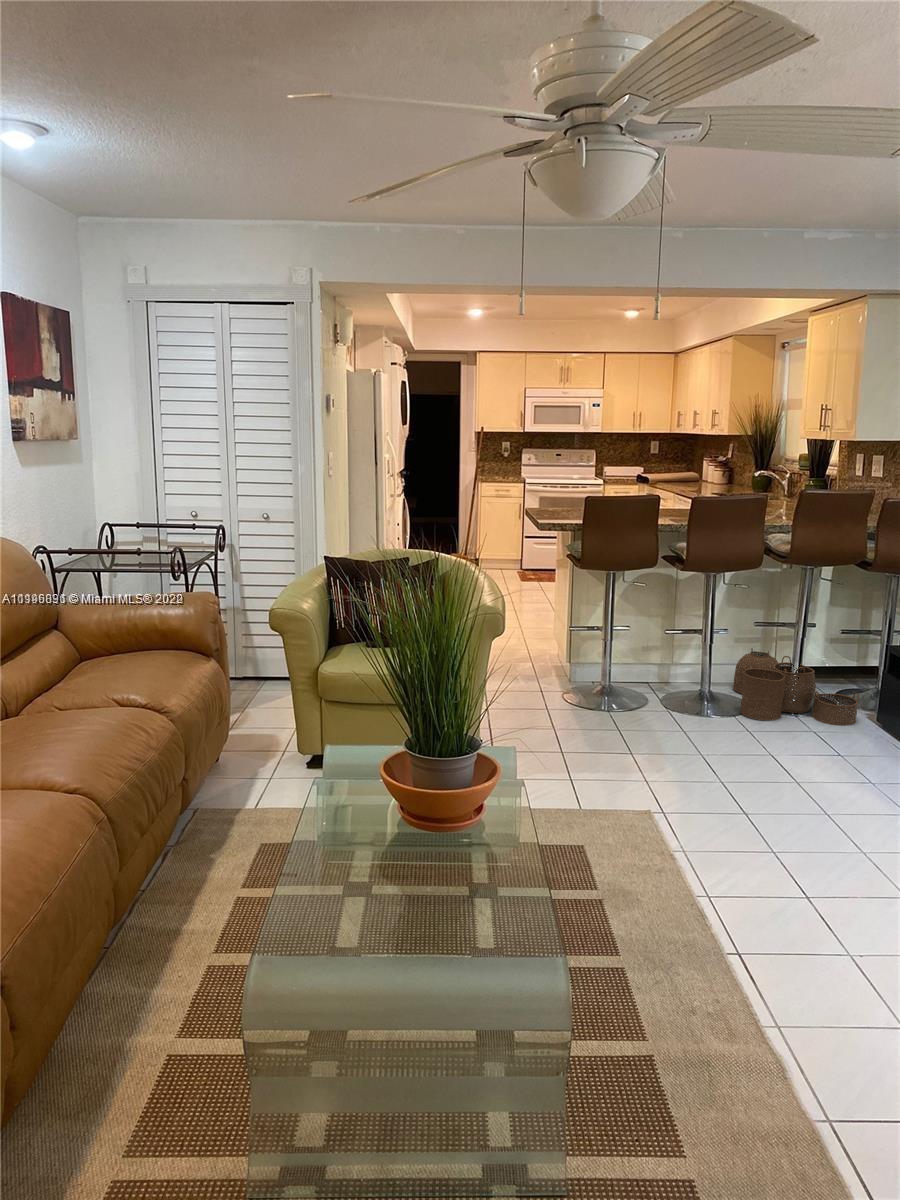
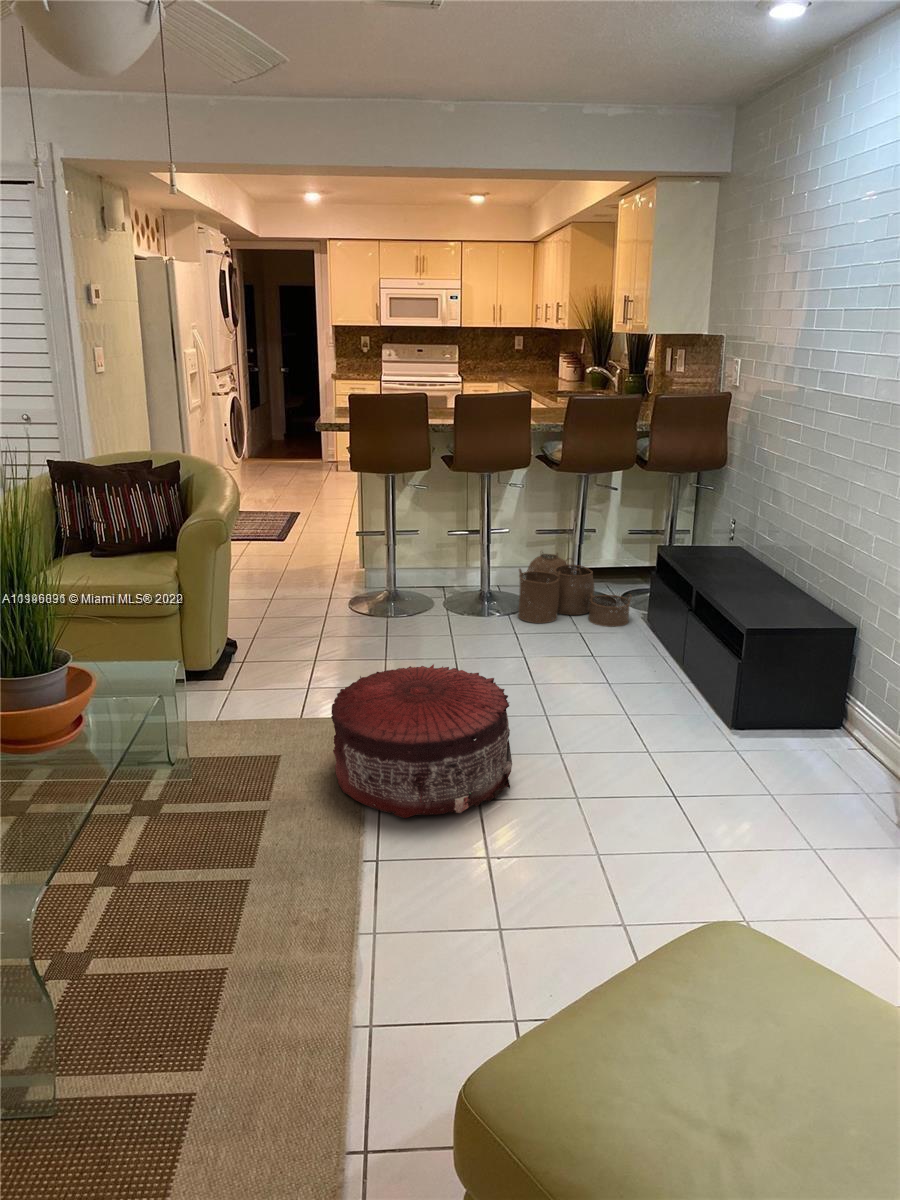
pouf: none [650,759,842,916] -> present [331,664,512,818]

